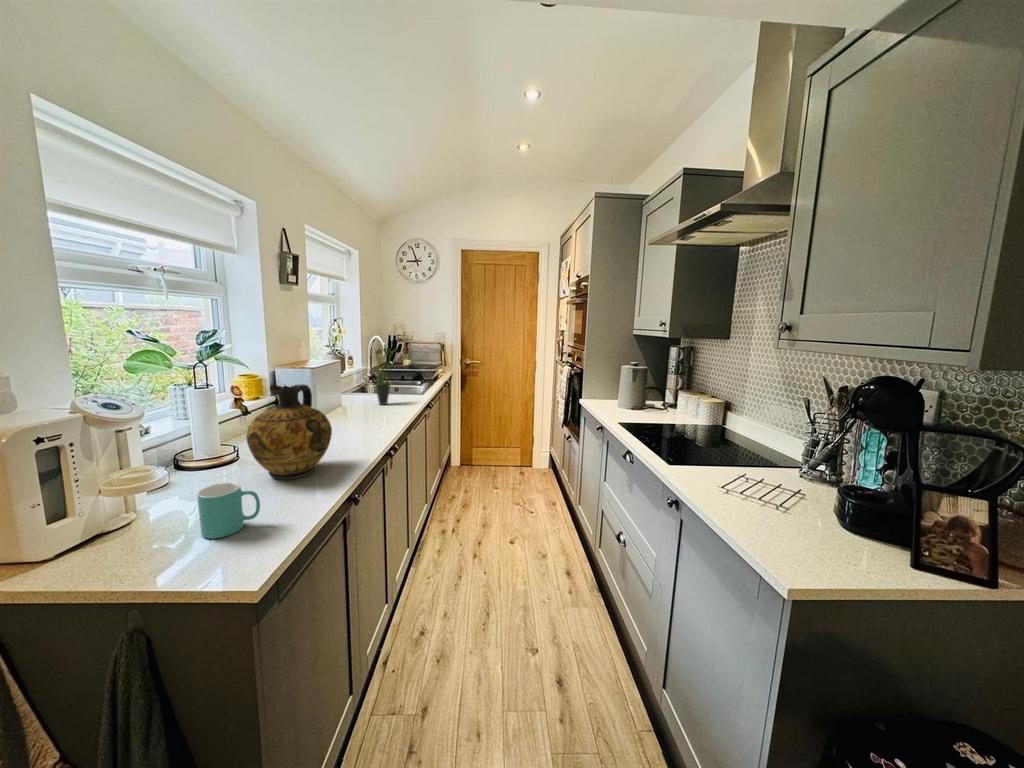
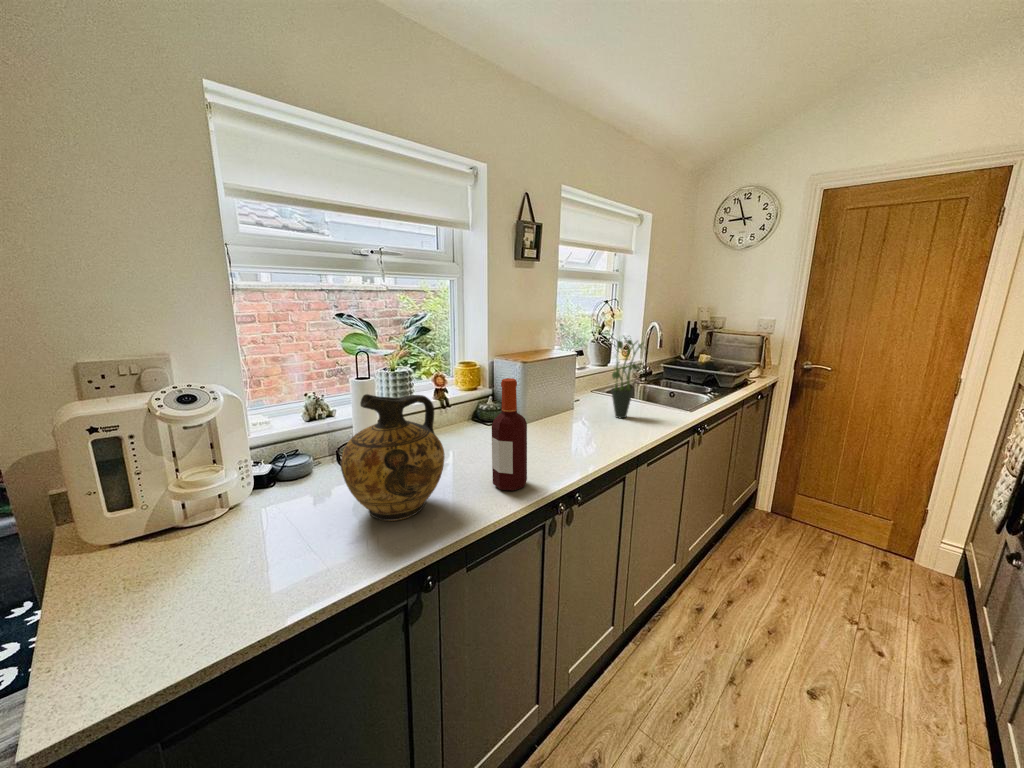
bottle: none [343,370,370,449] -> present [492,378,527,491]
mug: present [197,483,260,538] -> none [189,522,256,598]

